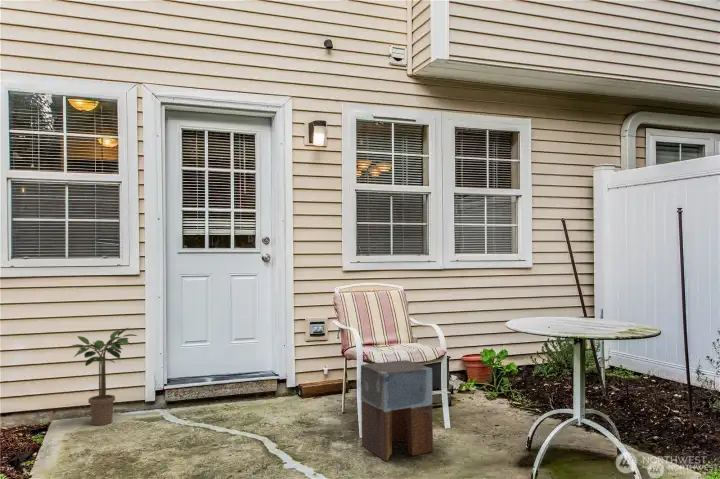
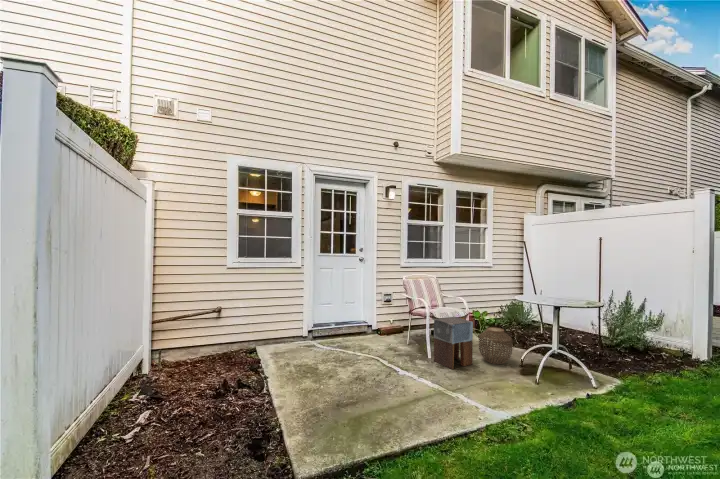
potted plant: present [70,328,137,425] -> none [270,297,304,350]
woven basket: none [451,380,514,452] -> present [479,327,512,364]

